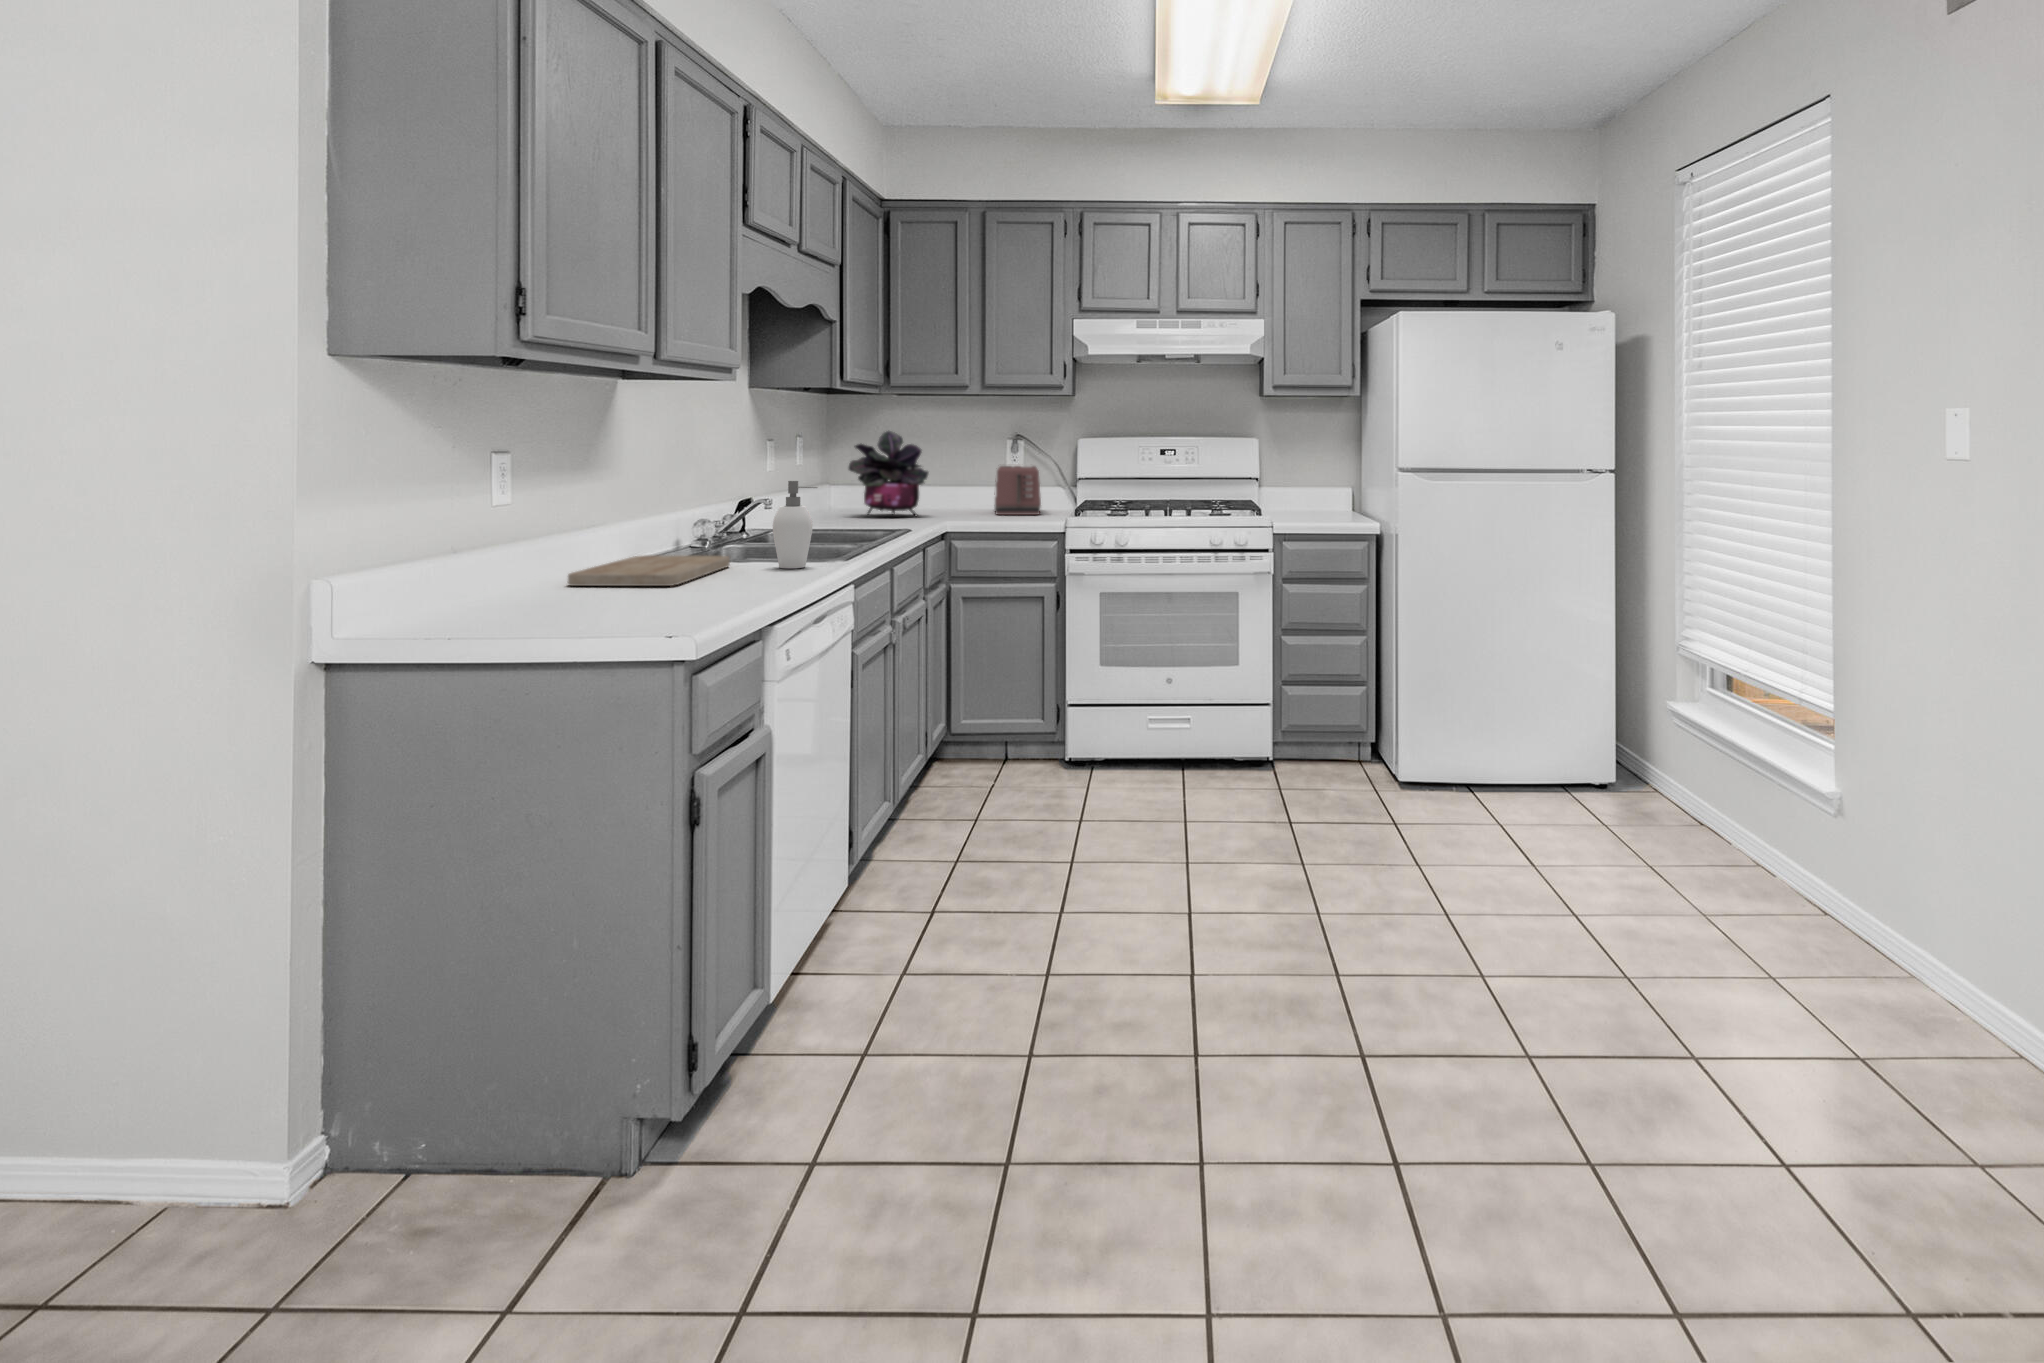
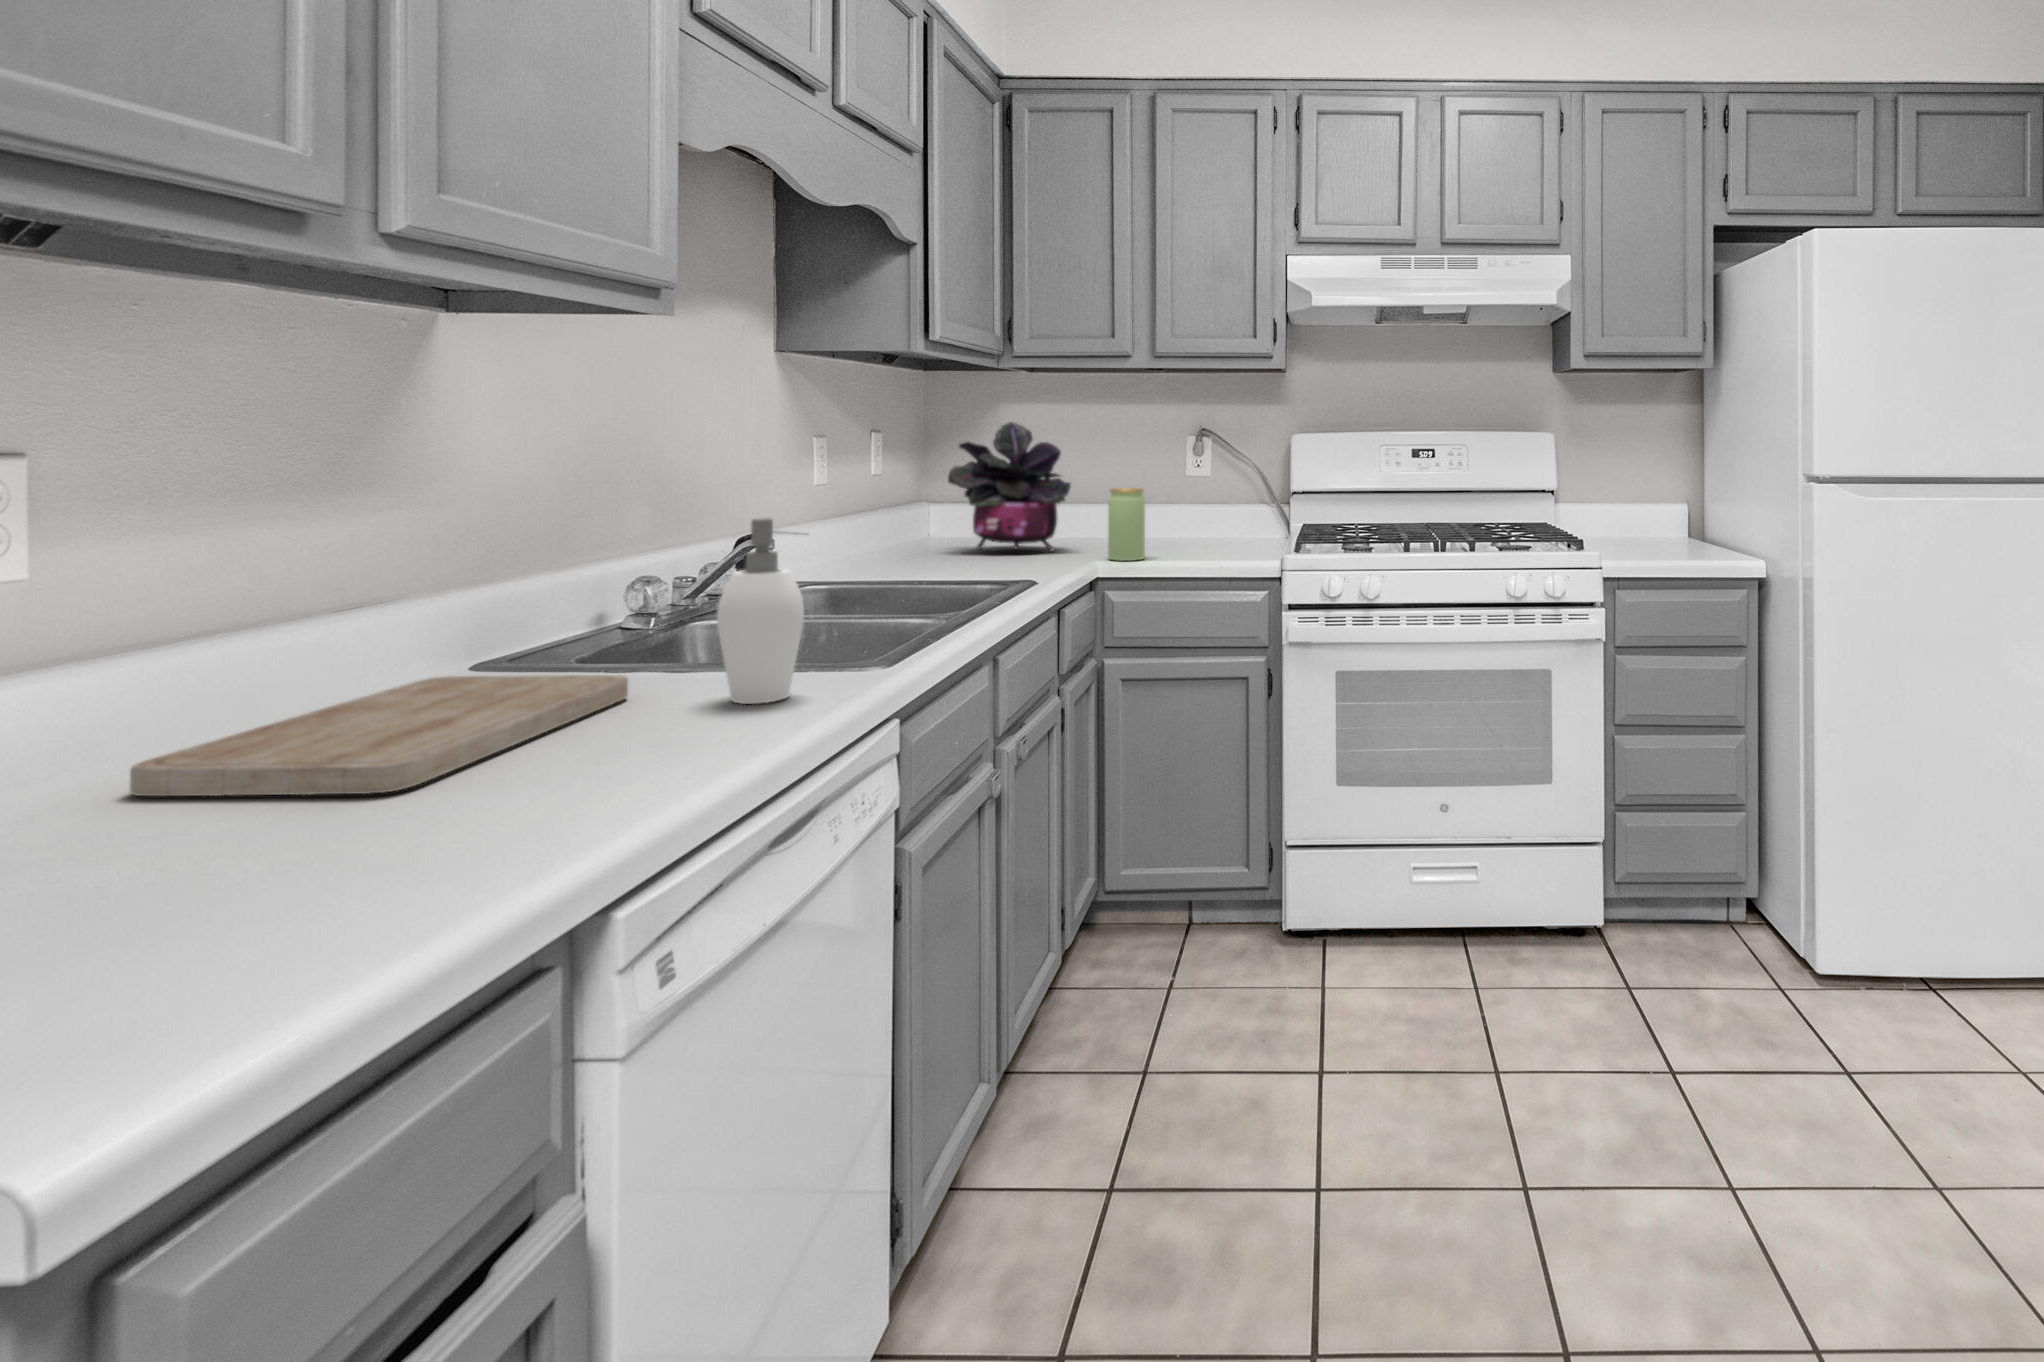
toaster: present [994,466,1041,515] -> none [1169,472,1239,547]
jar: none [953,474,977,521] -> present [1108,488,1145,561]

